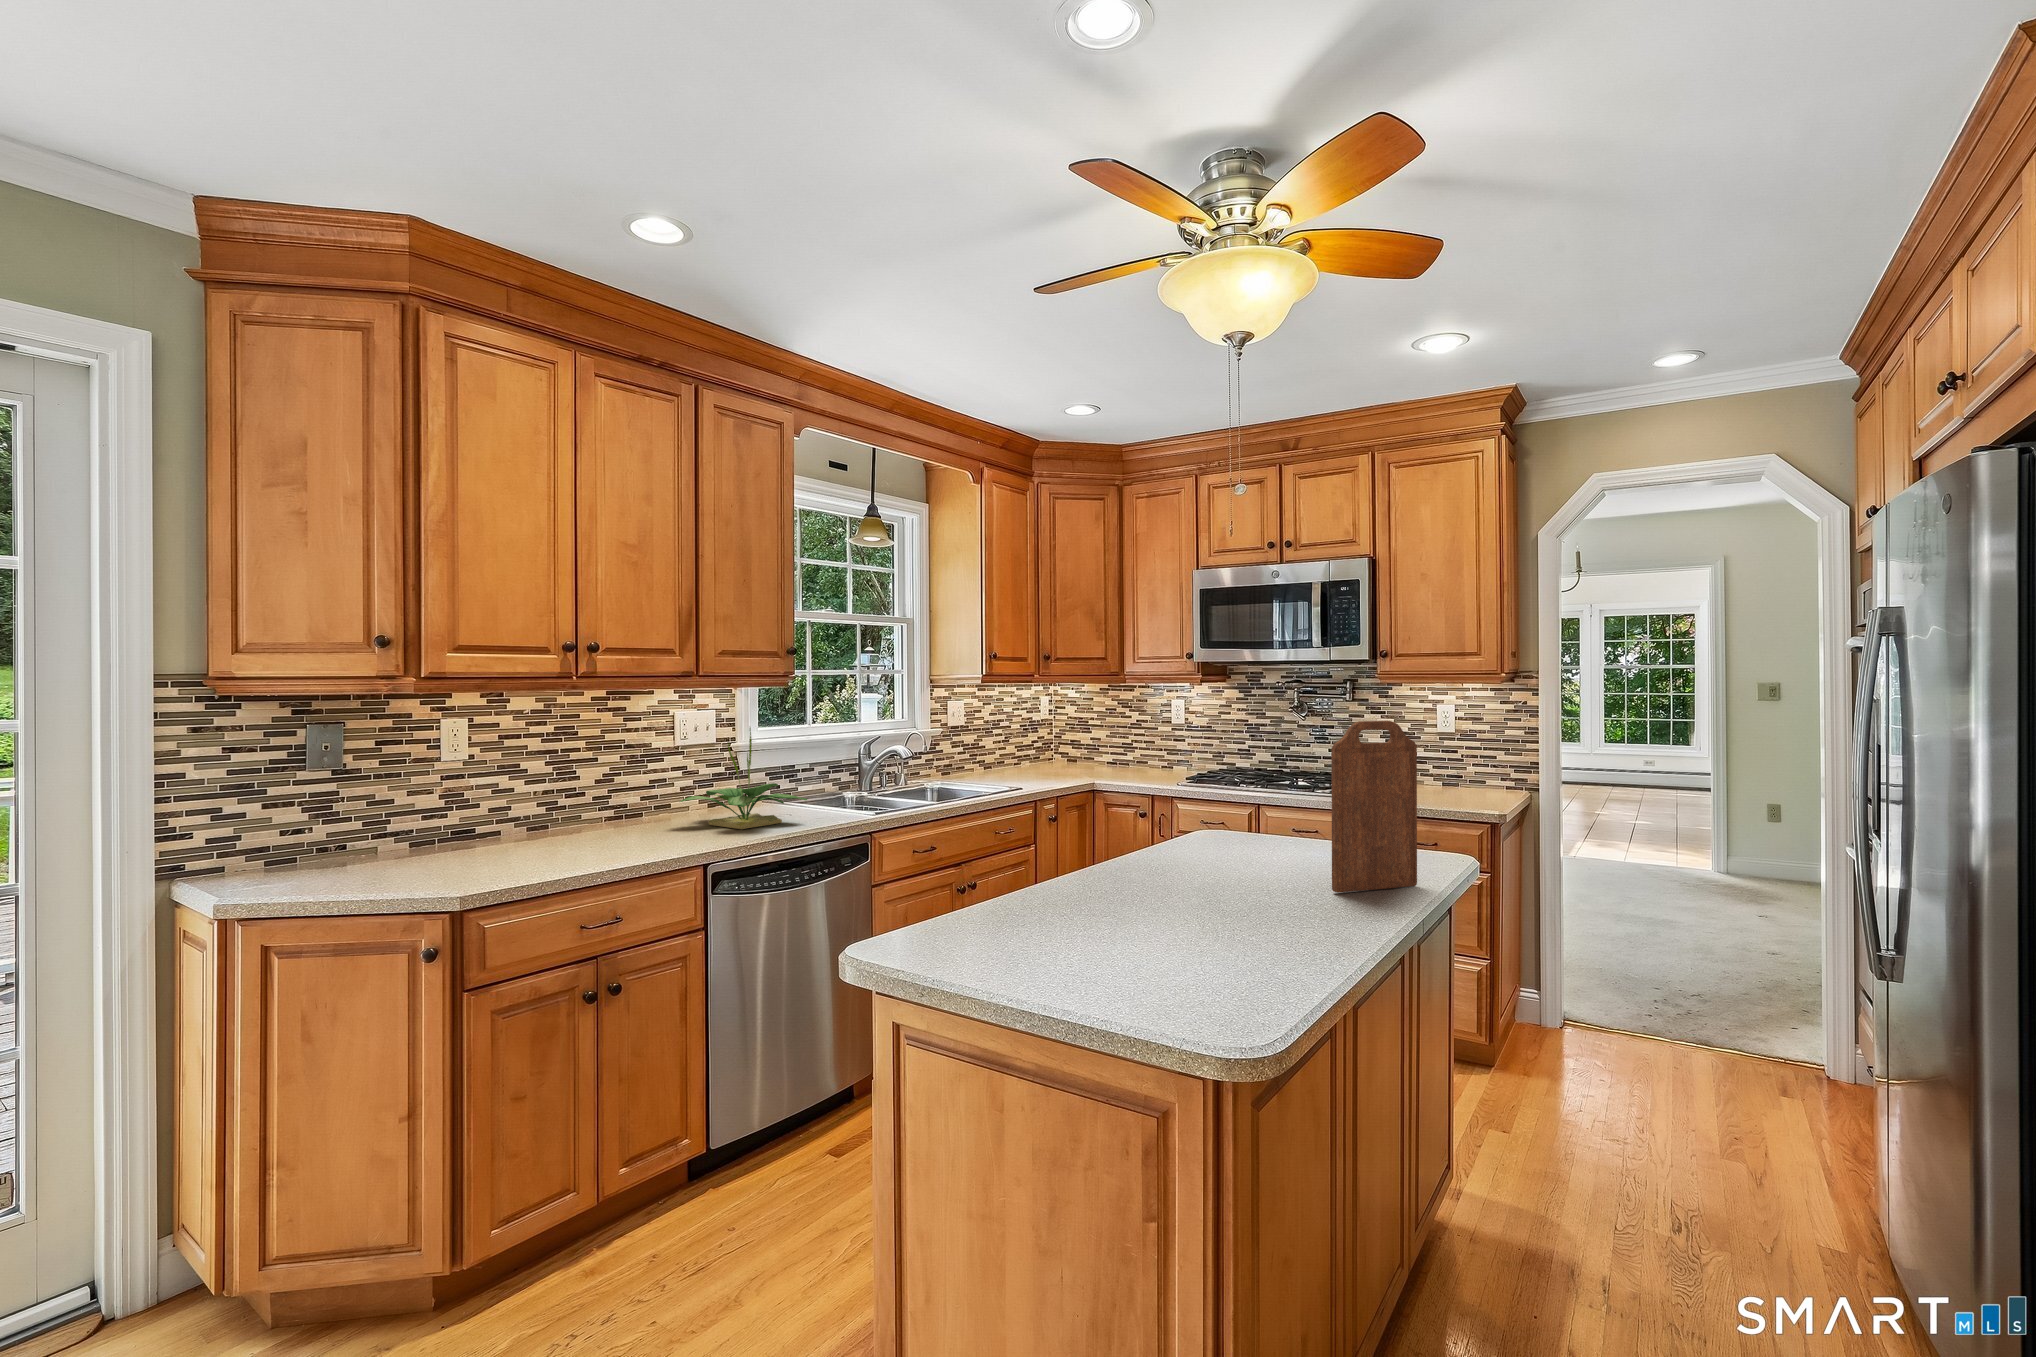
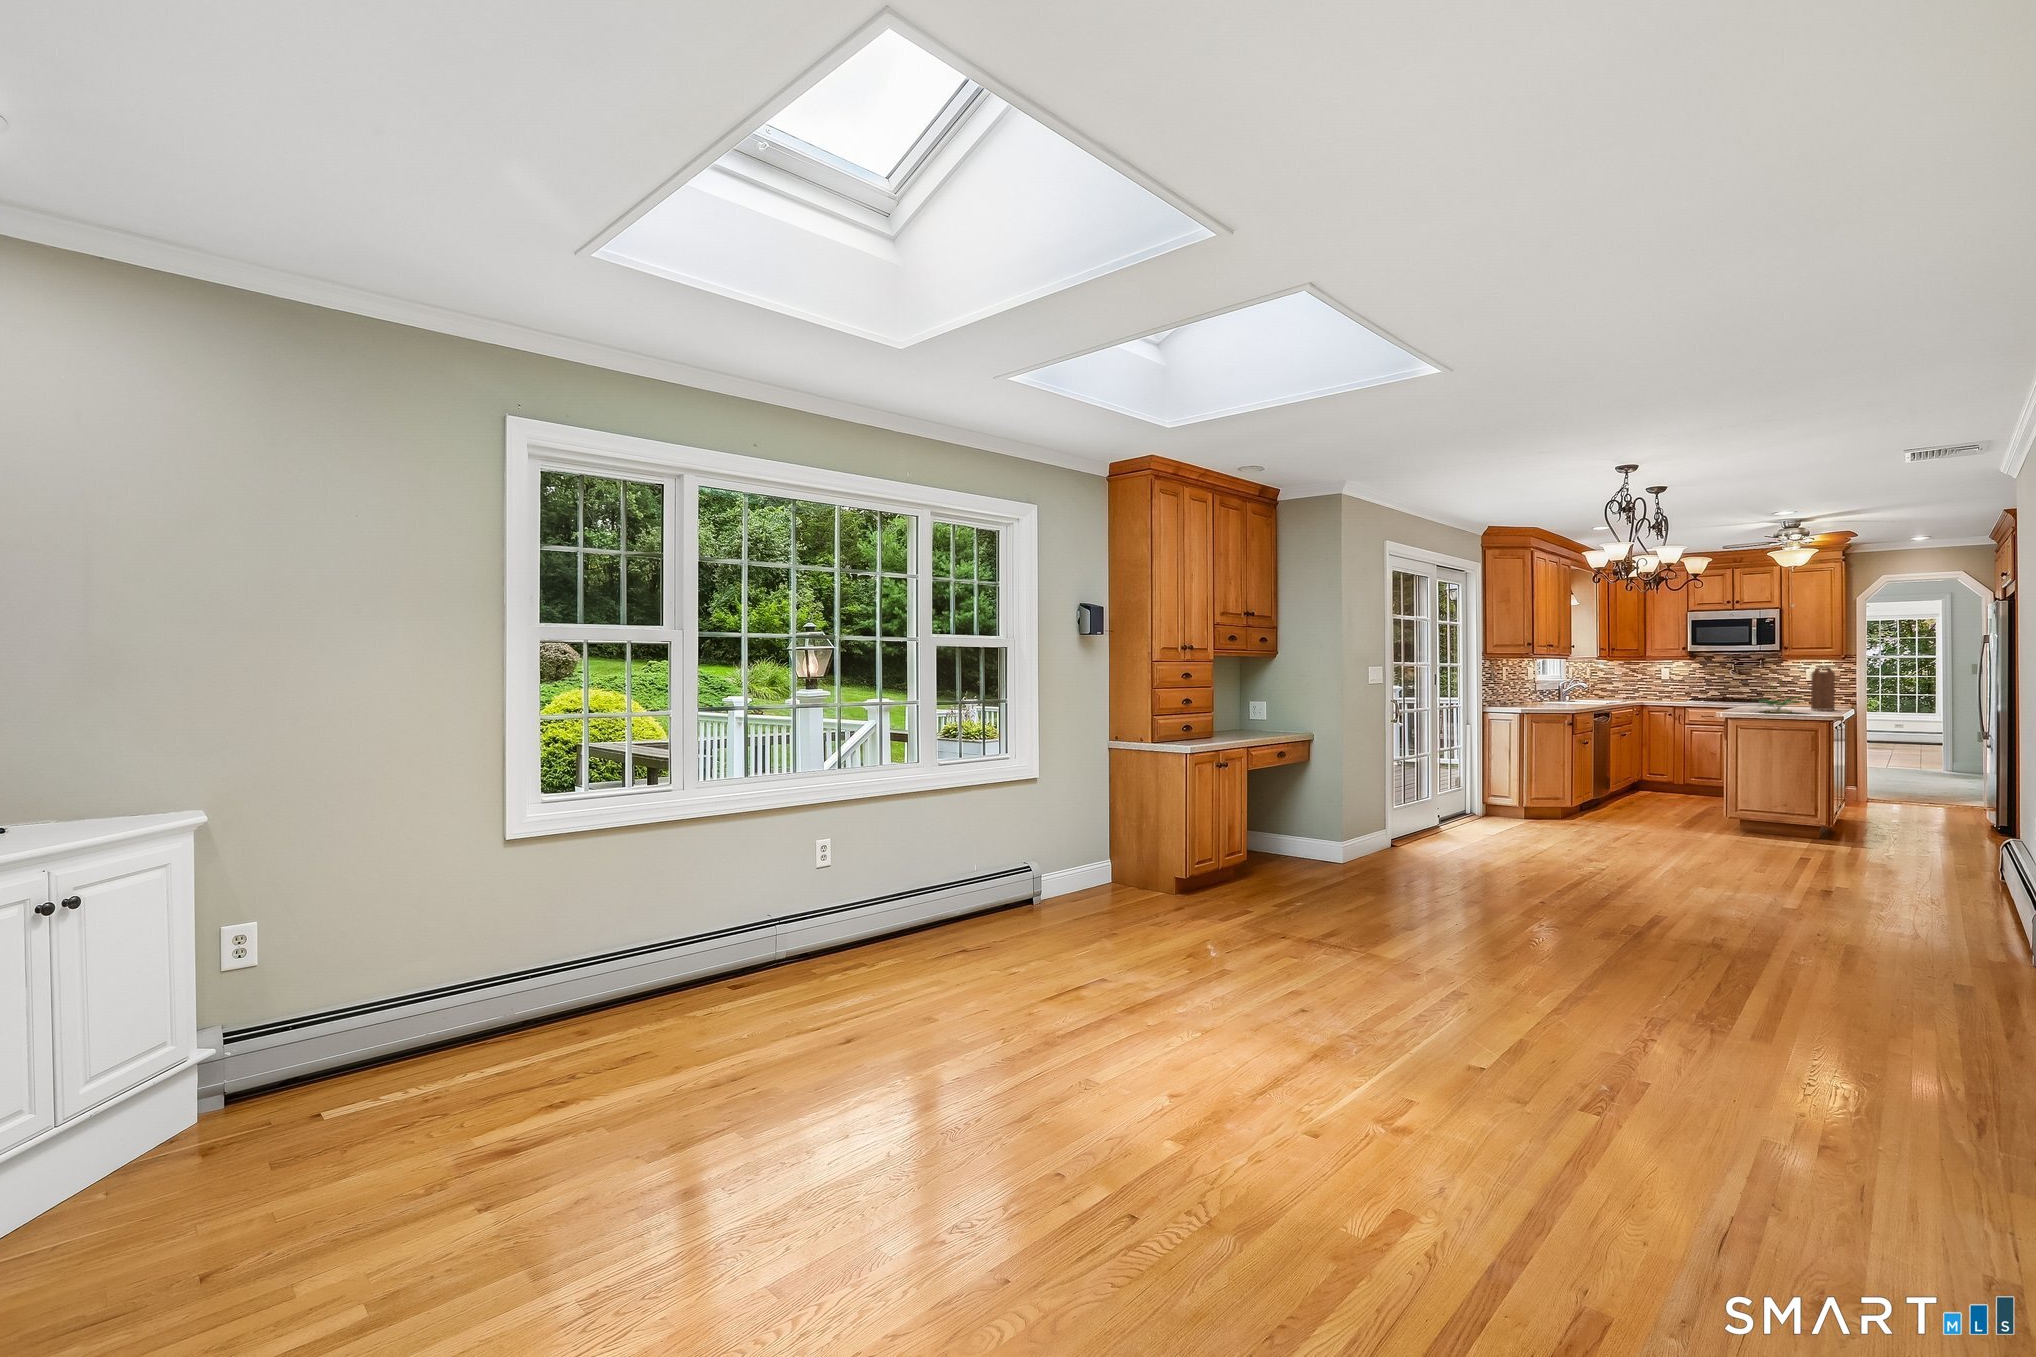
potted plant: present [680,728,807,829] -> present [1764,685,1801,713]

